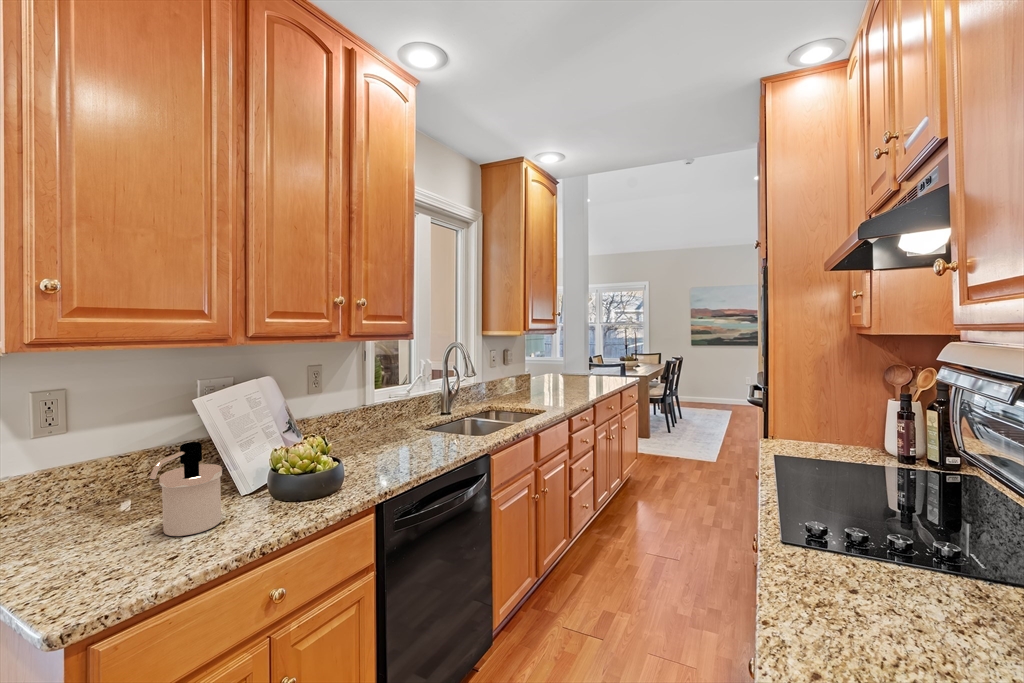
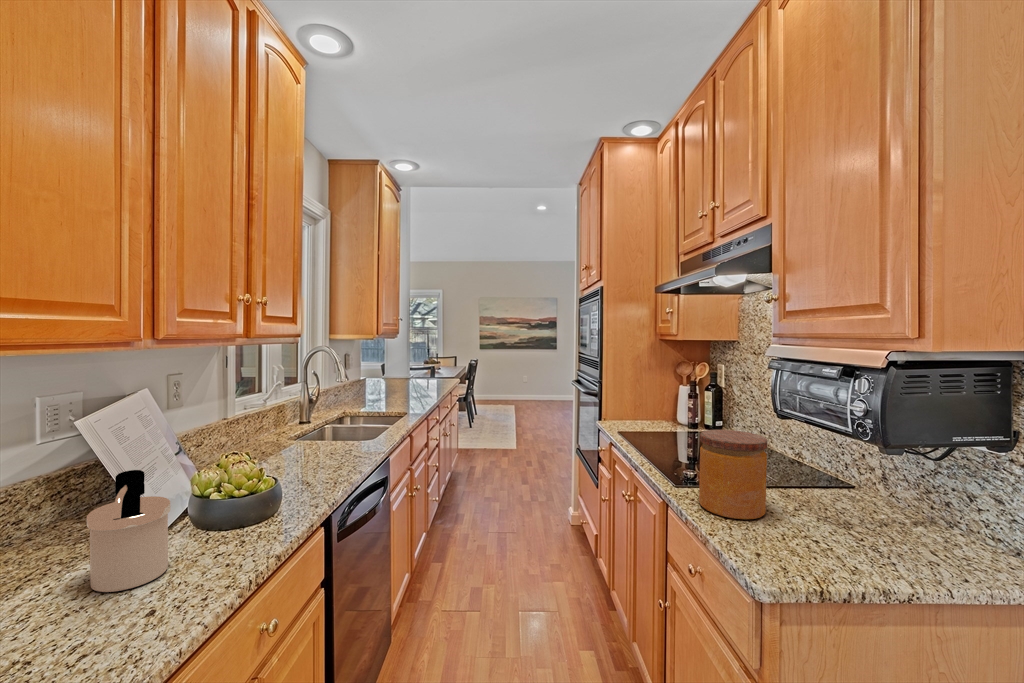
jar: none [795,469,917,627] -> present [699,430,768,519]

